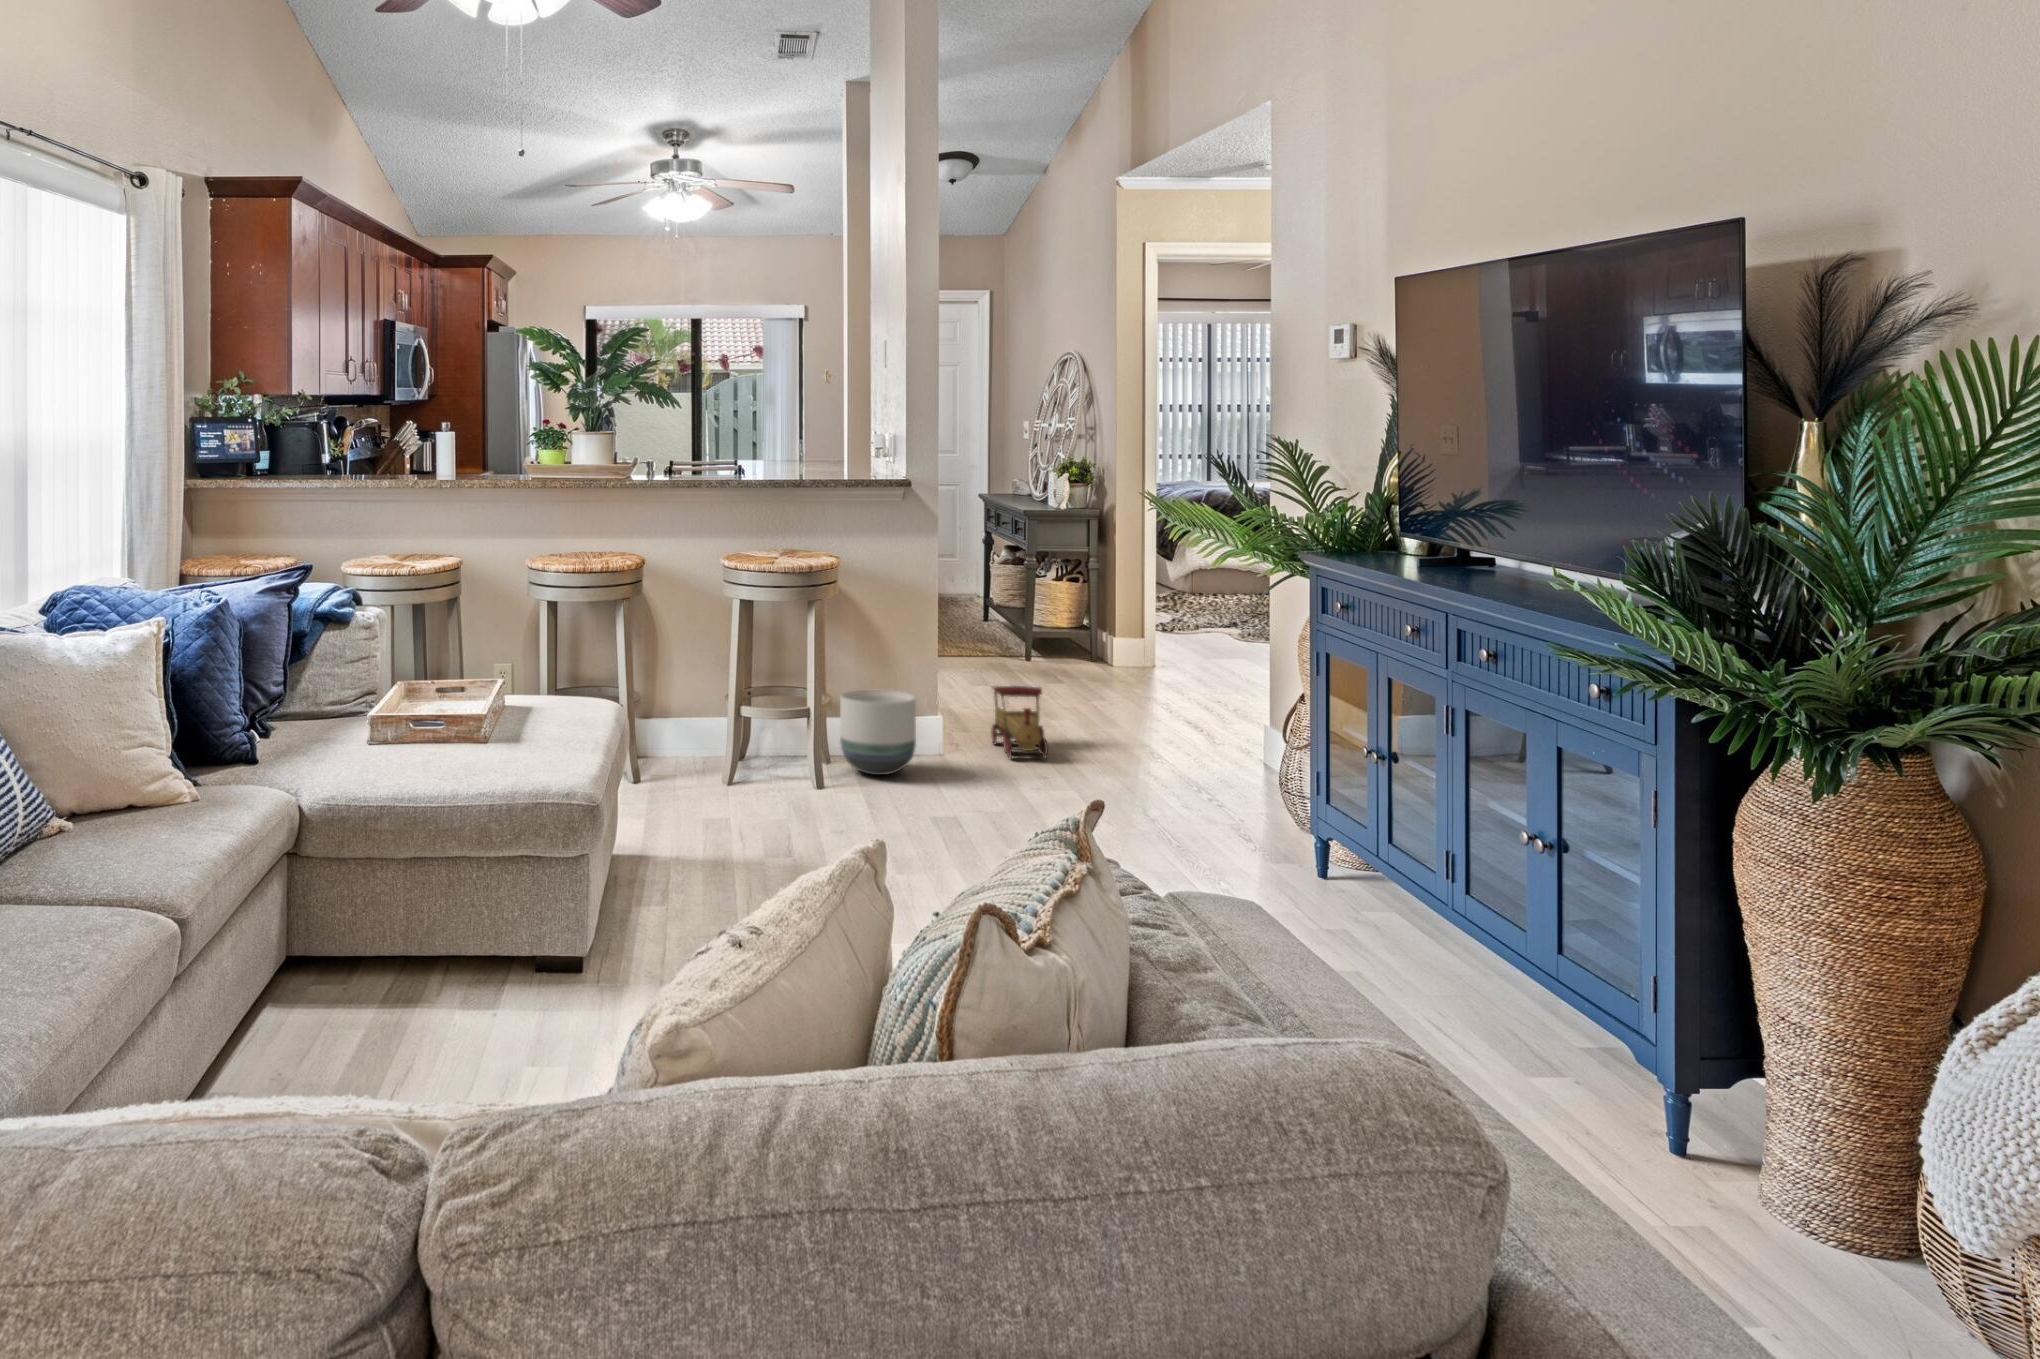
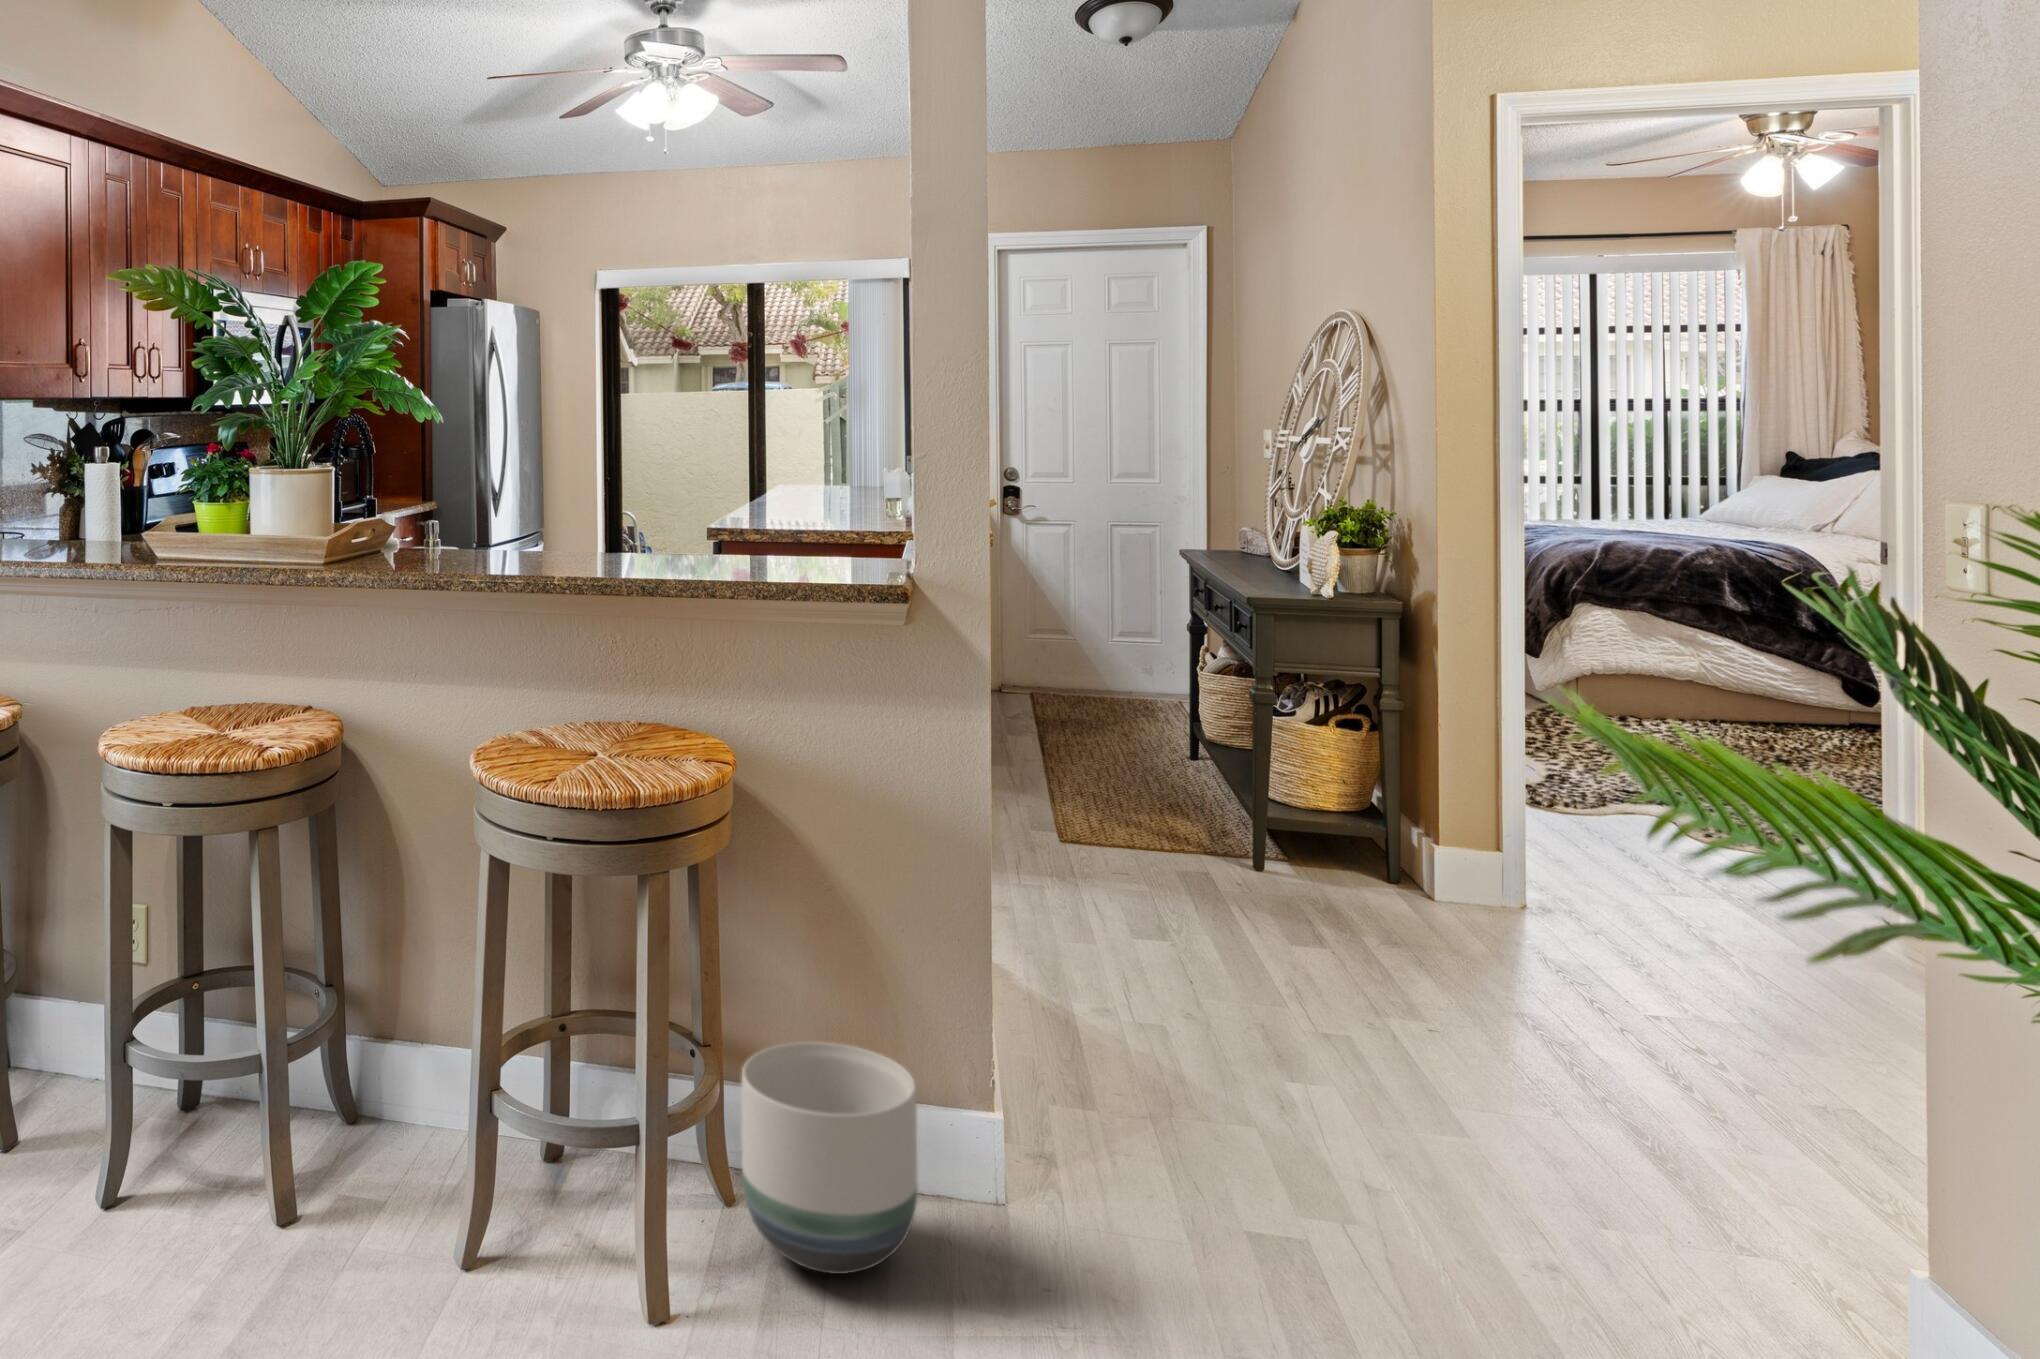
toy train: present [991,686,1048,758] -> none [1132,1020,1259,1244]

